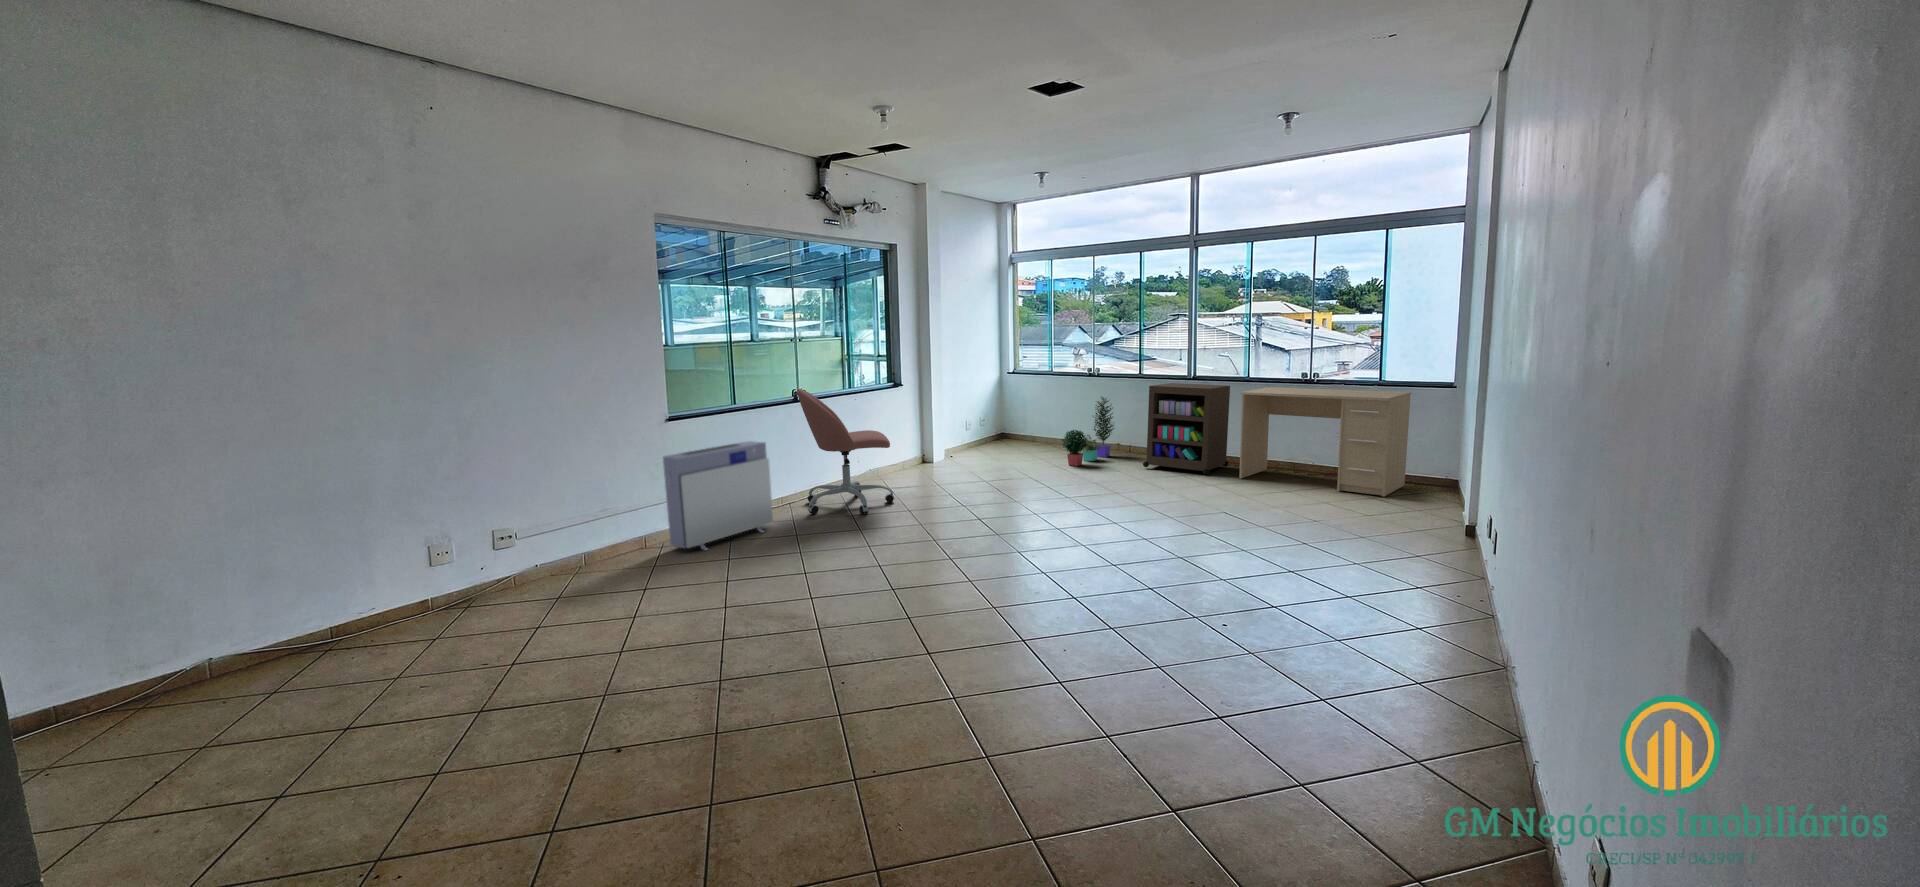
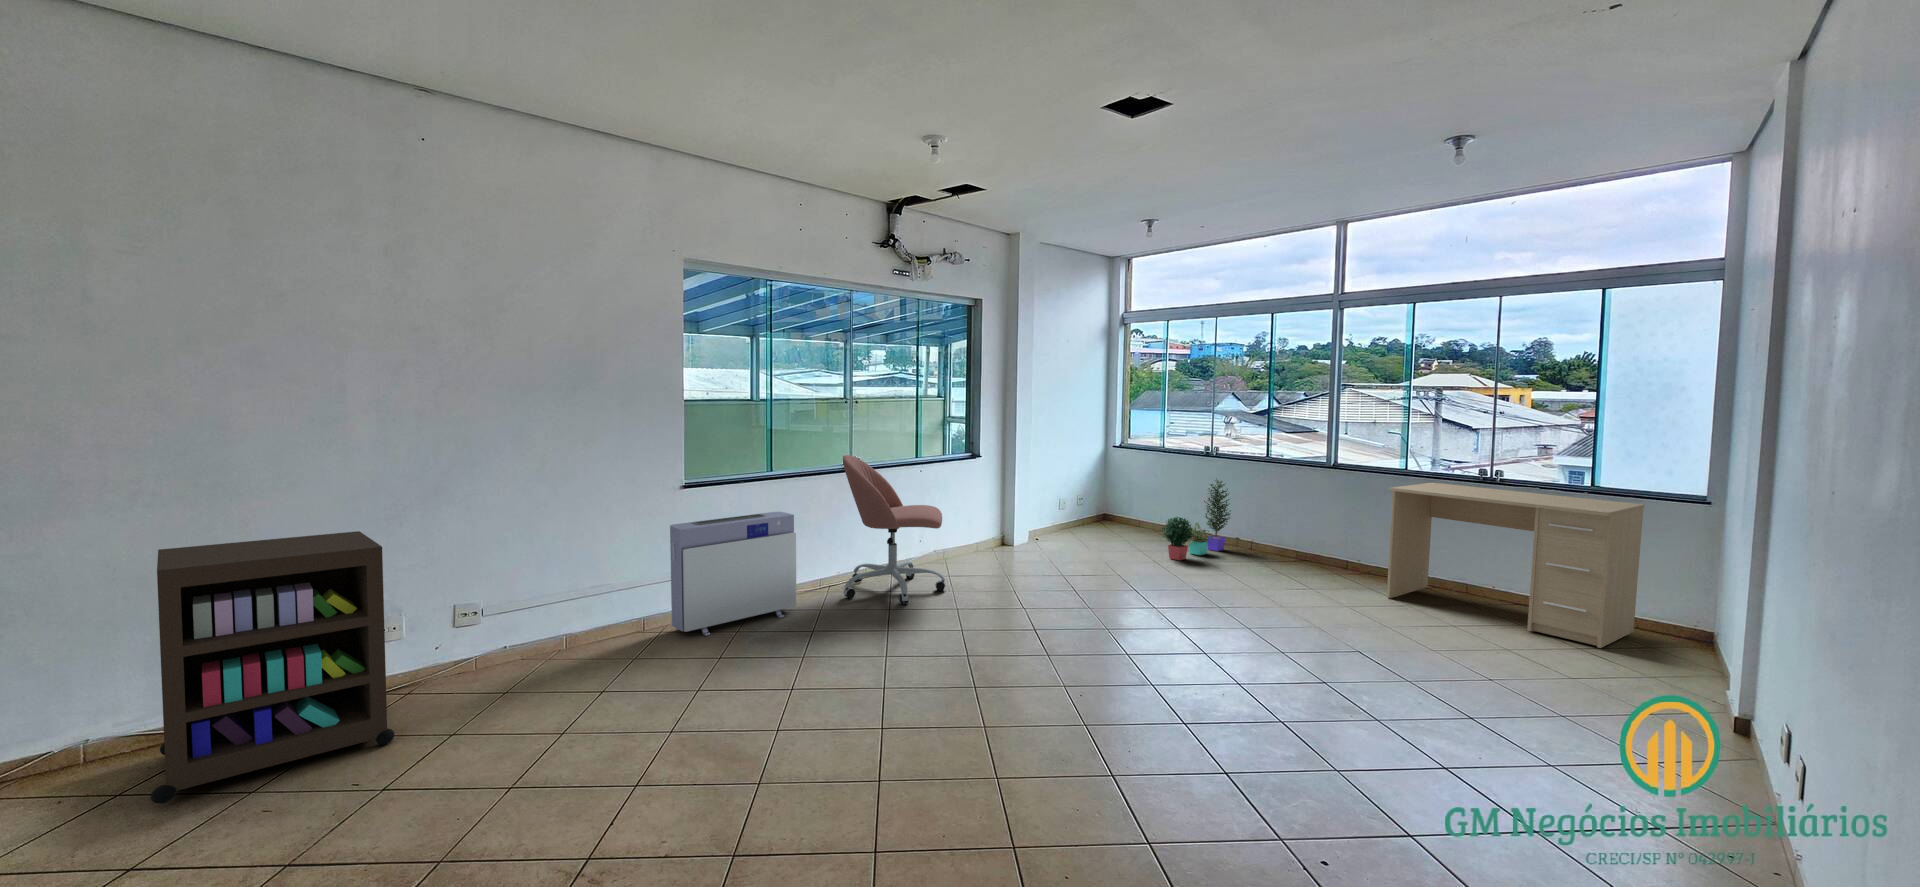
storage cabinet: present [1143,383,1230,475] -> present [150,531,394,804]

